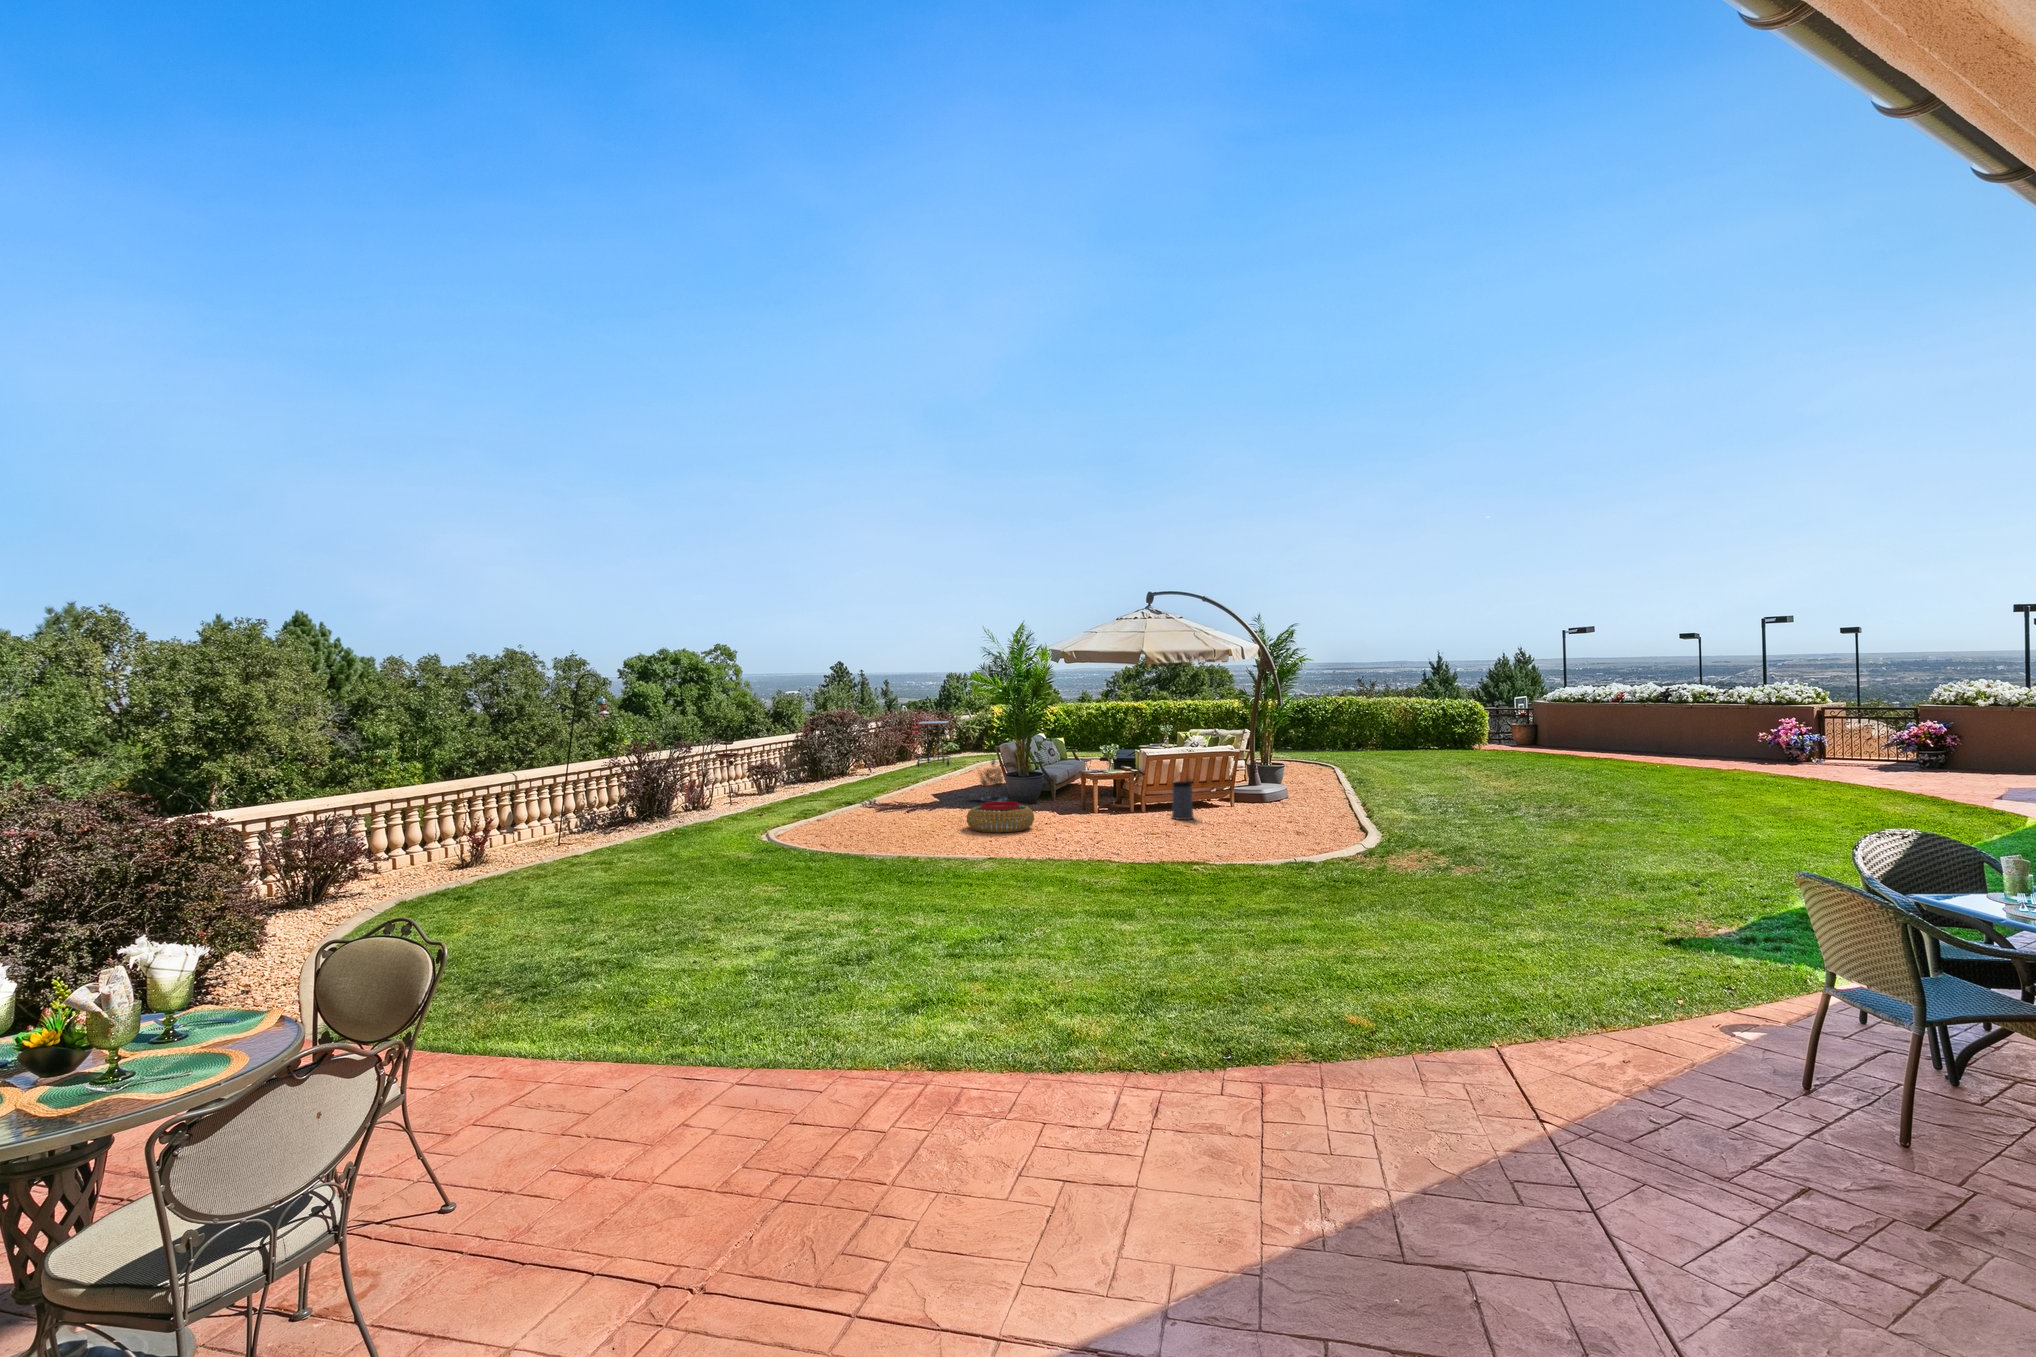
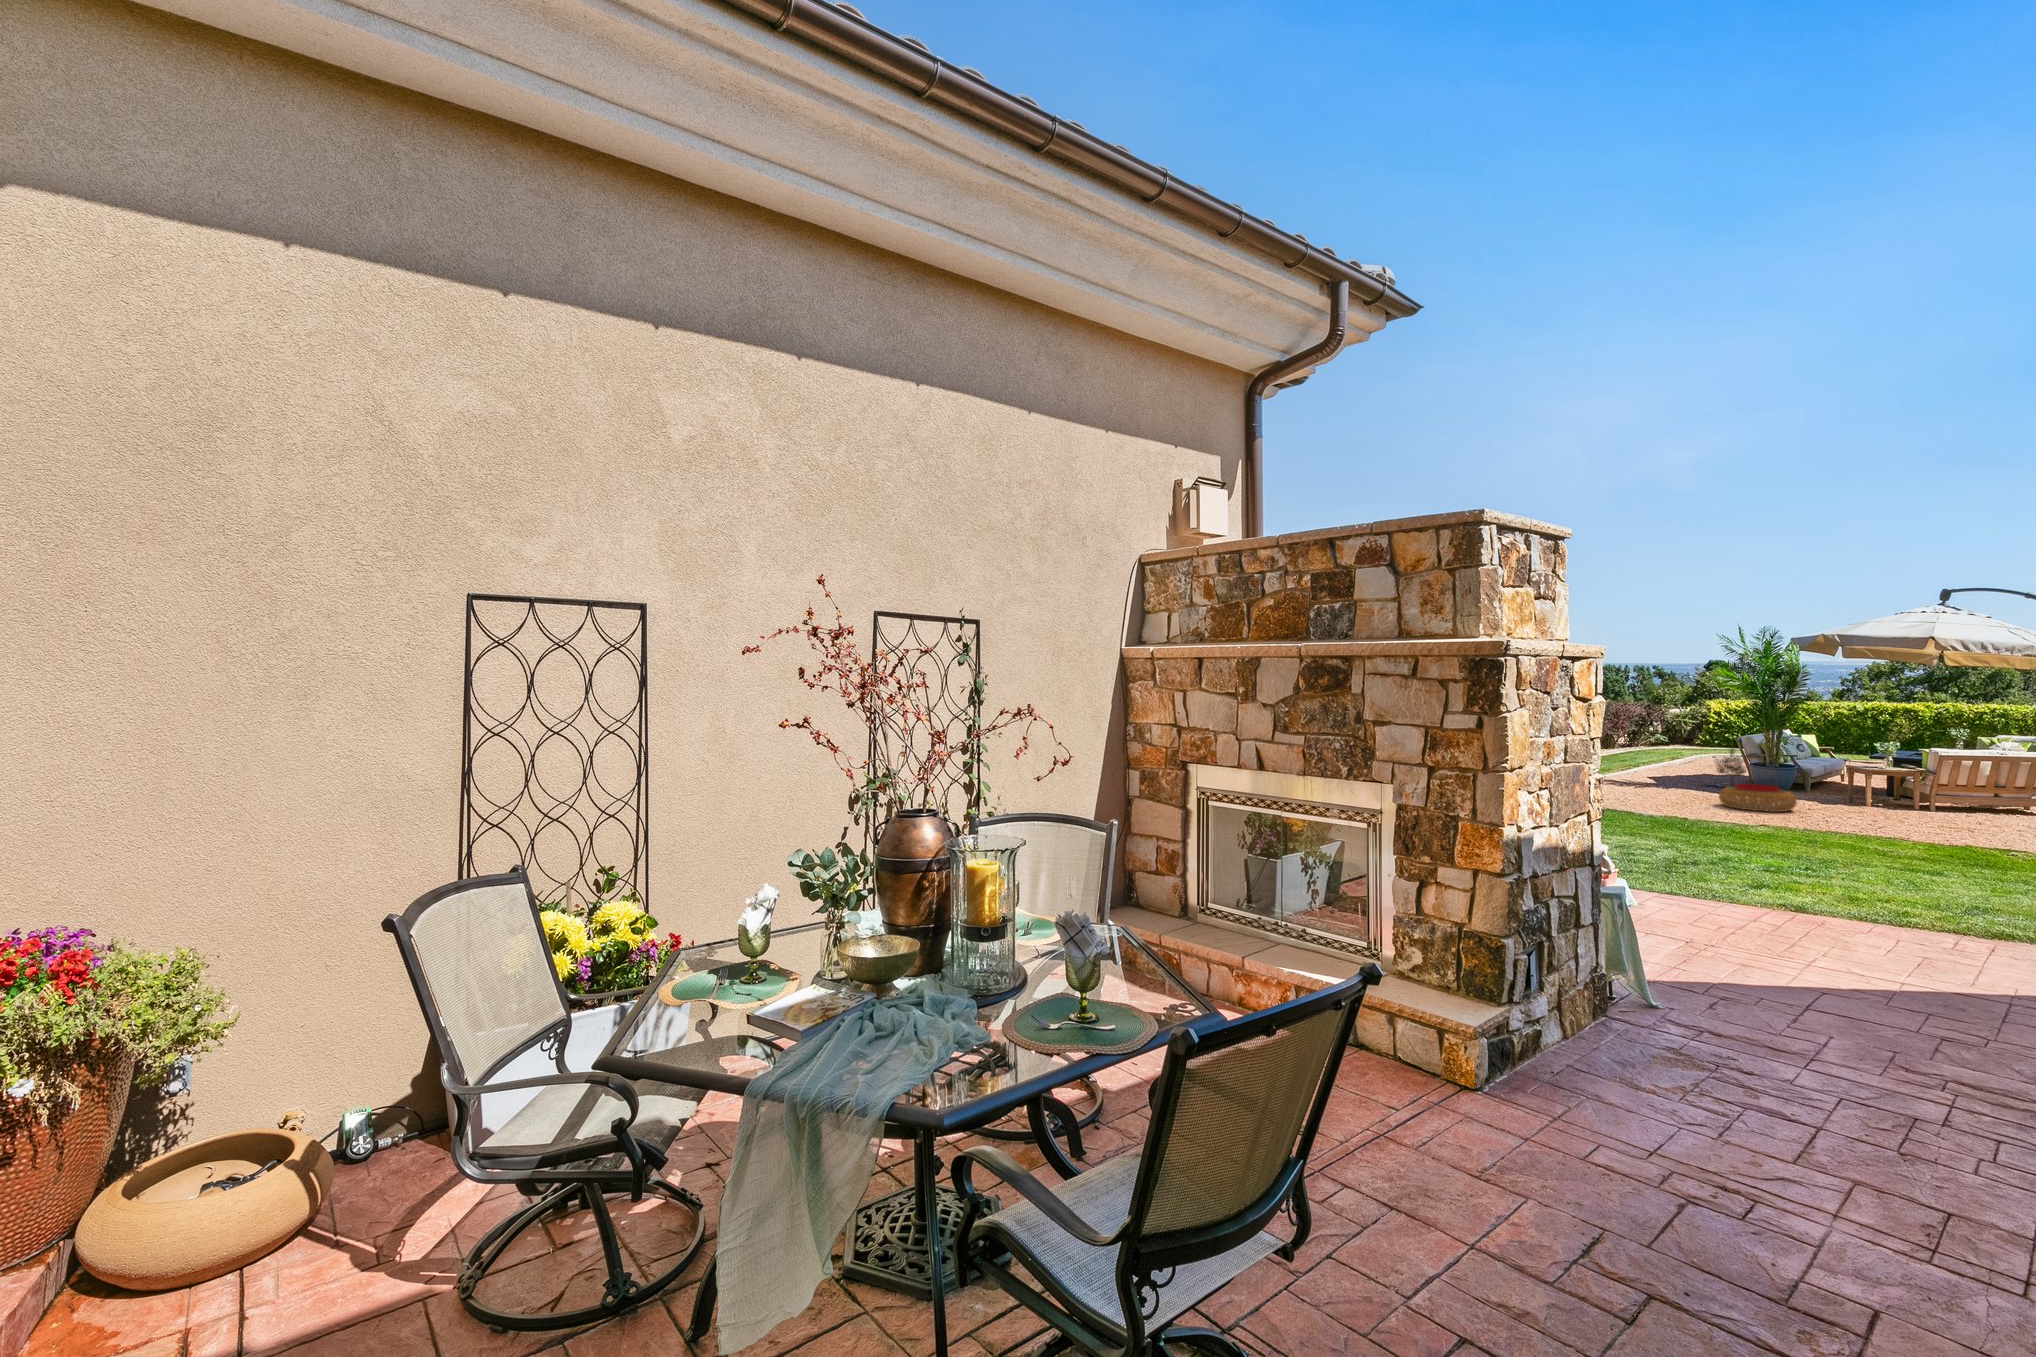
side table: present [917,721,951,766] -> none [1620,714,1656,756]
watering can: present [1172,778,1194,820] -> none [1974,774,2008,821]

